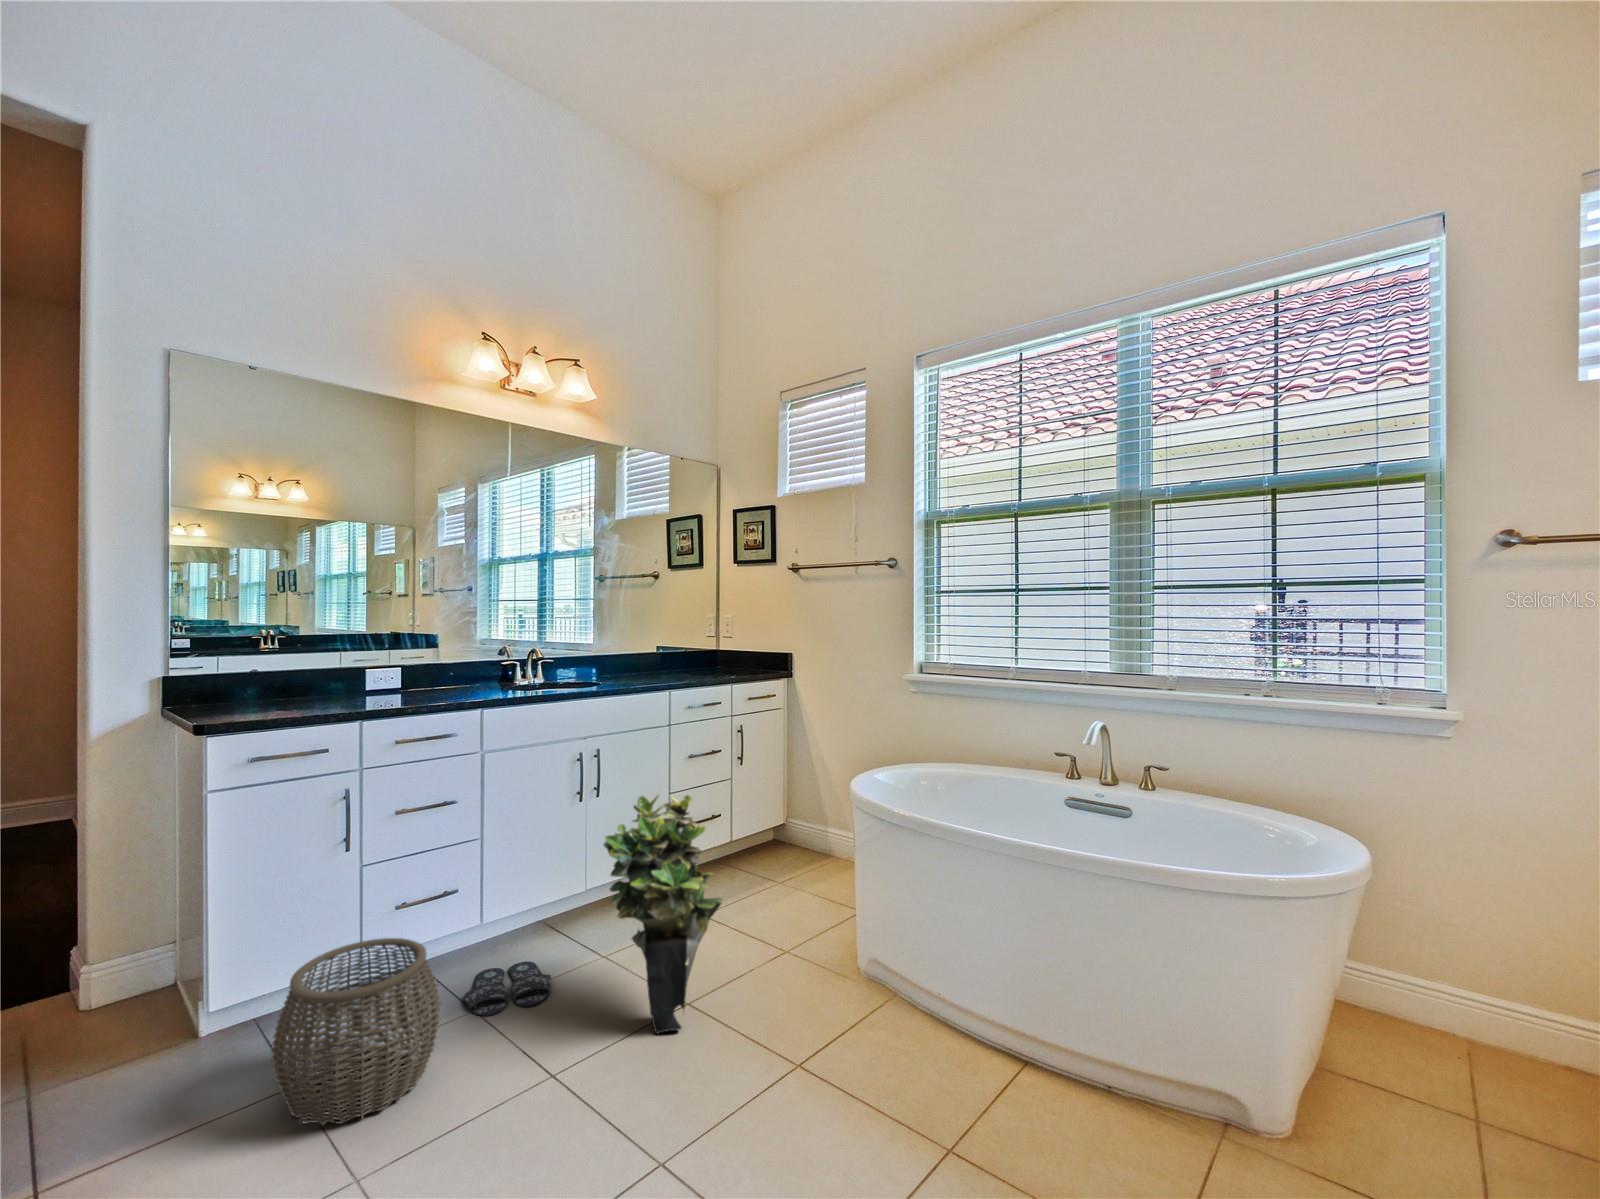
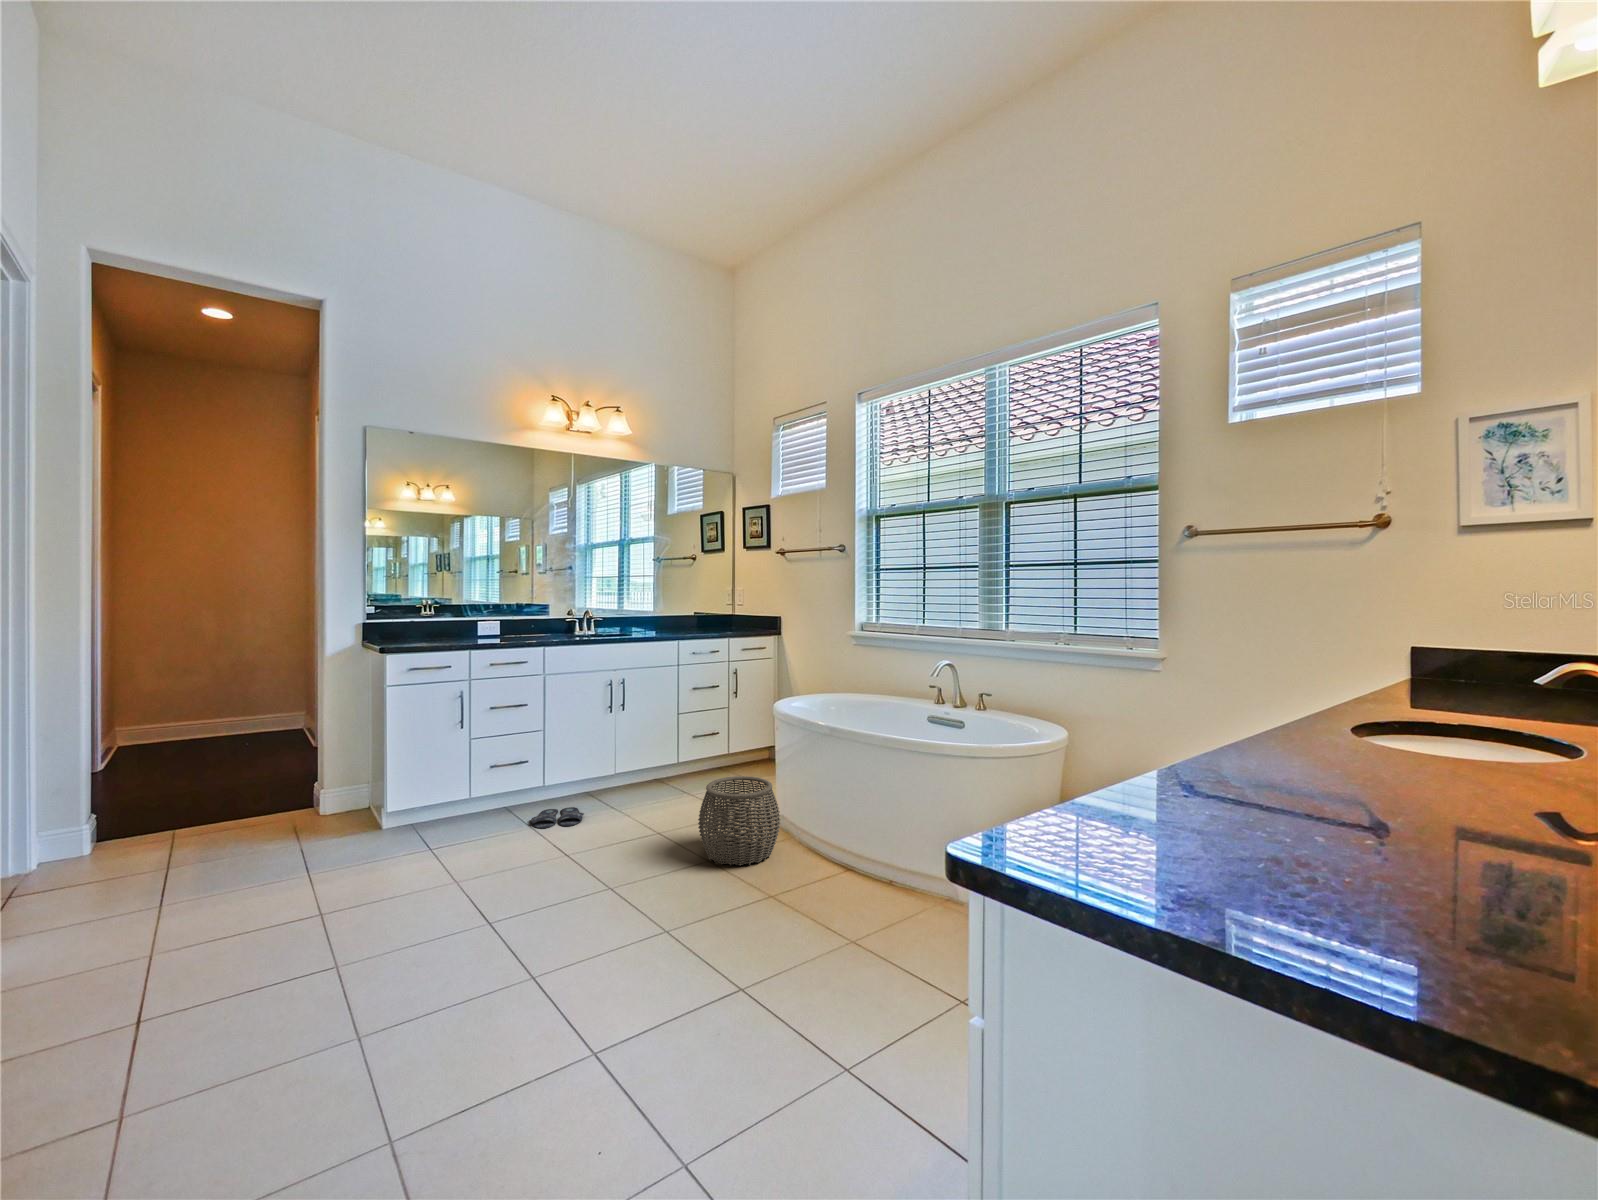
potted plant: present [603,795,724,1033] -> none [606,701,680,842]
woven basket: present [271,938,441,1125] -> present [698,776,781,866]

